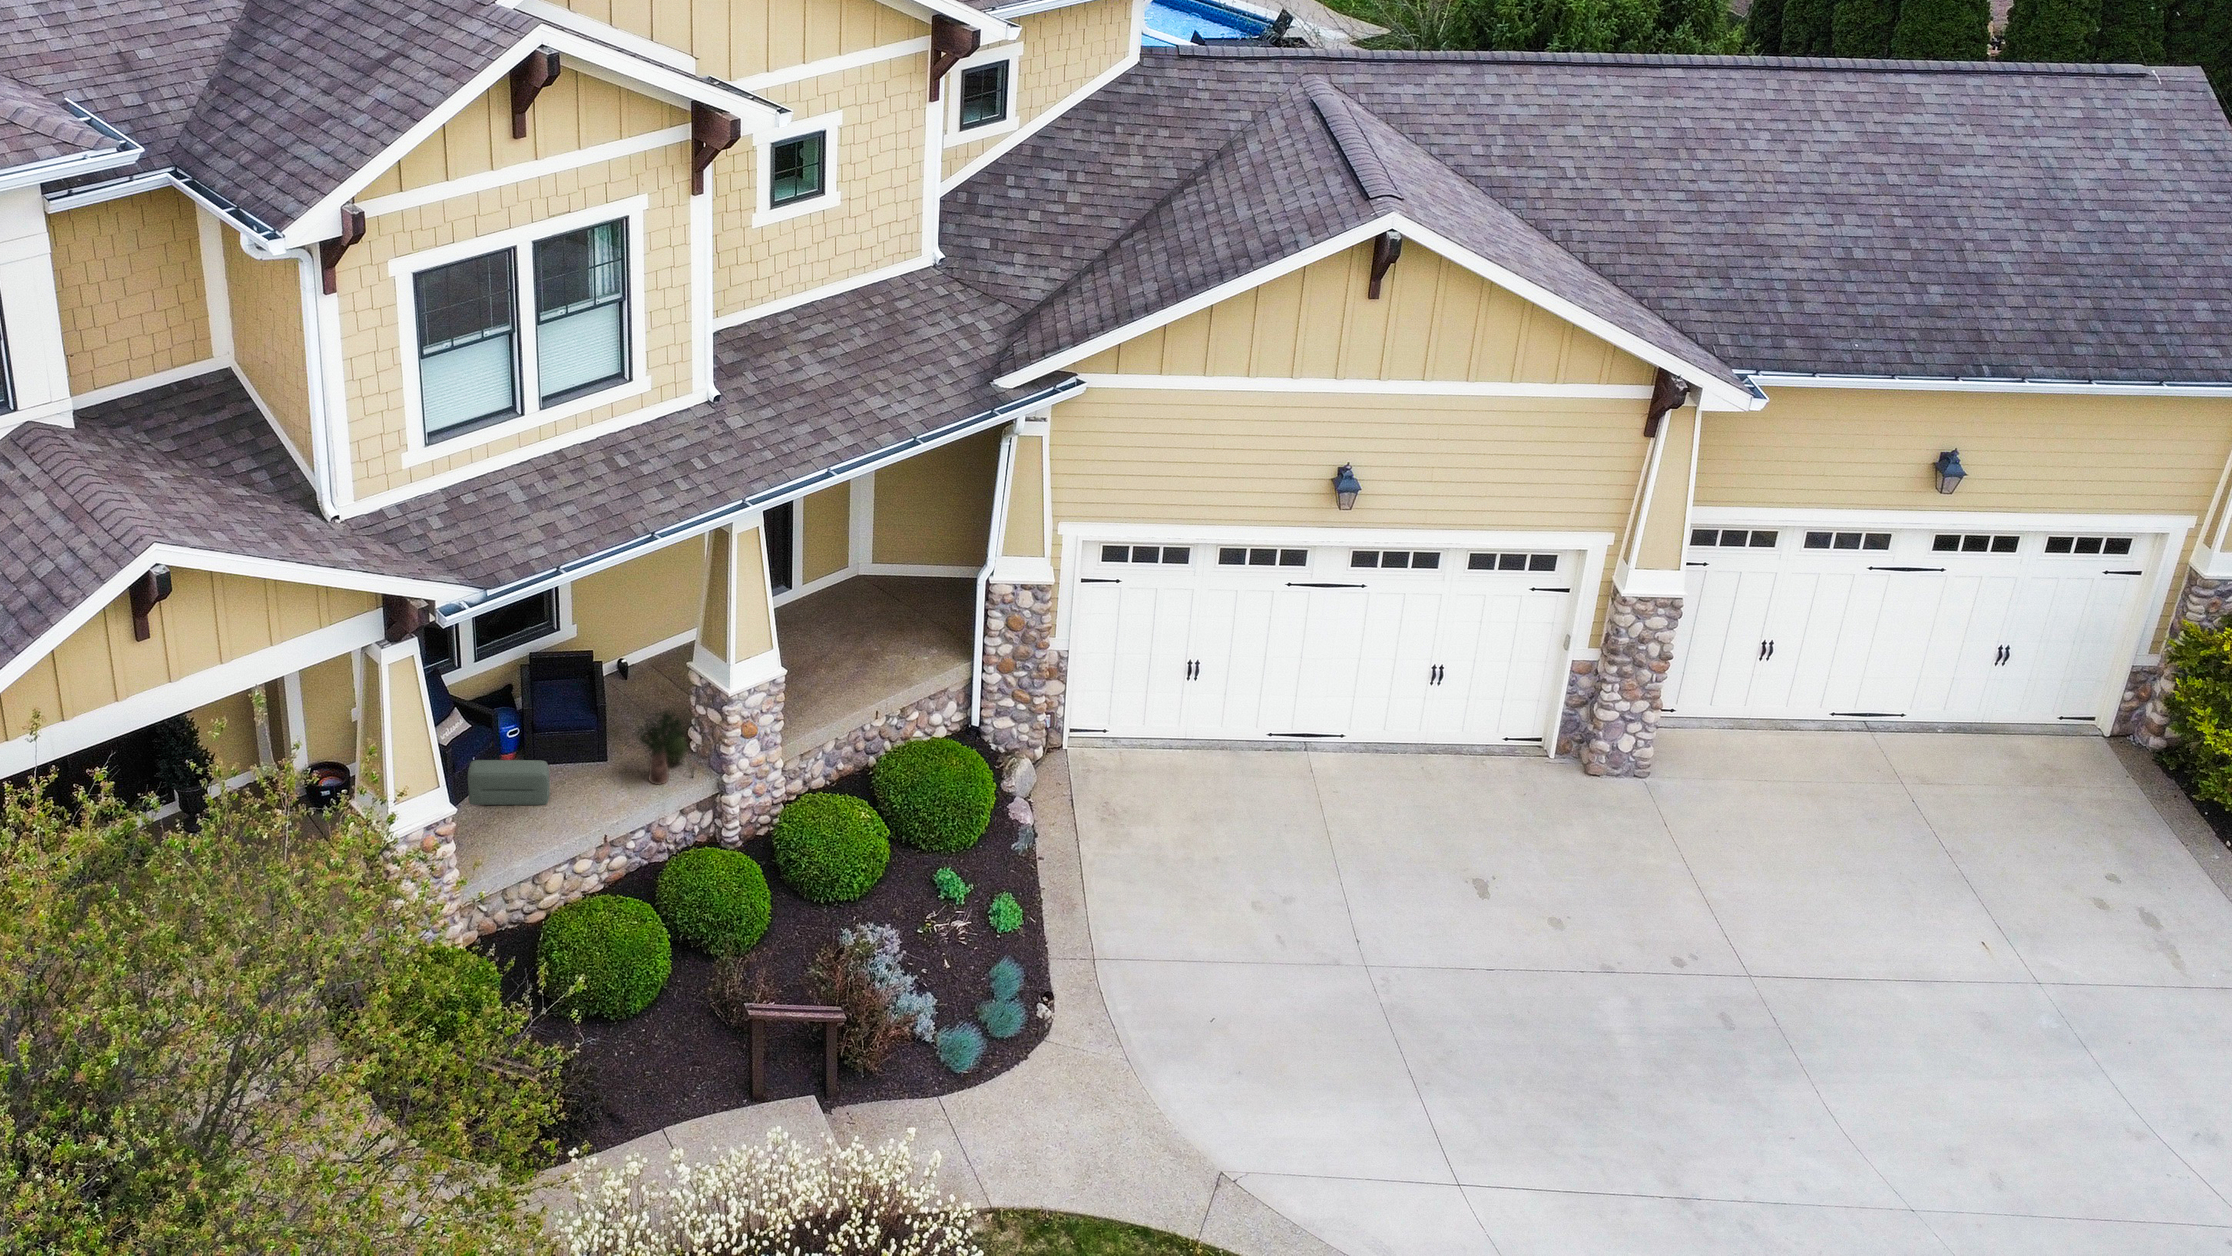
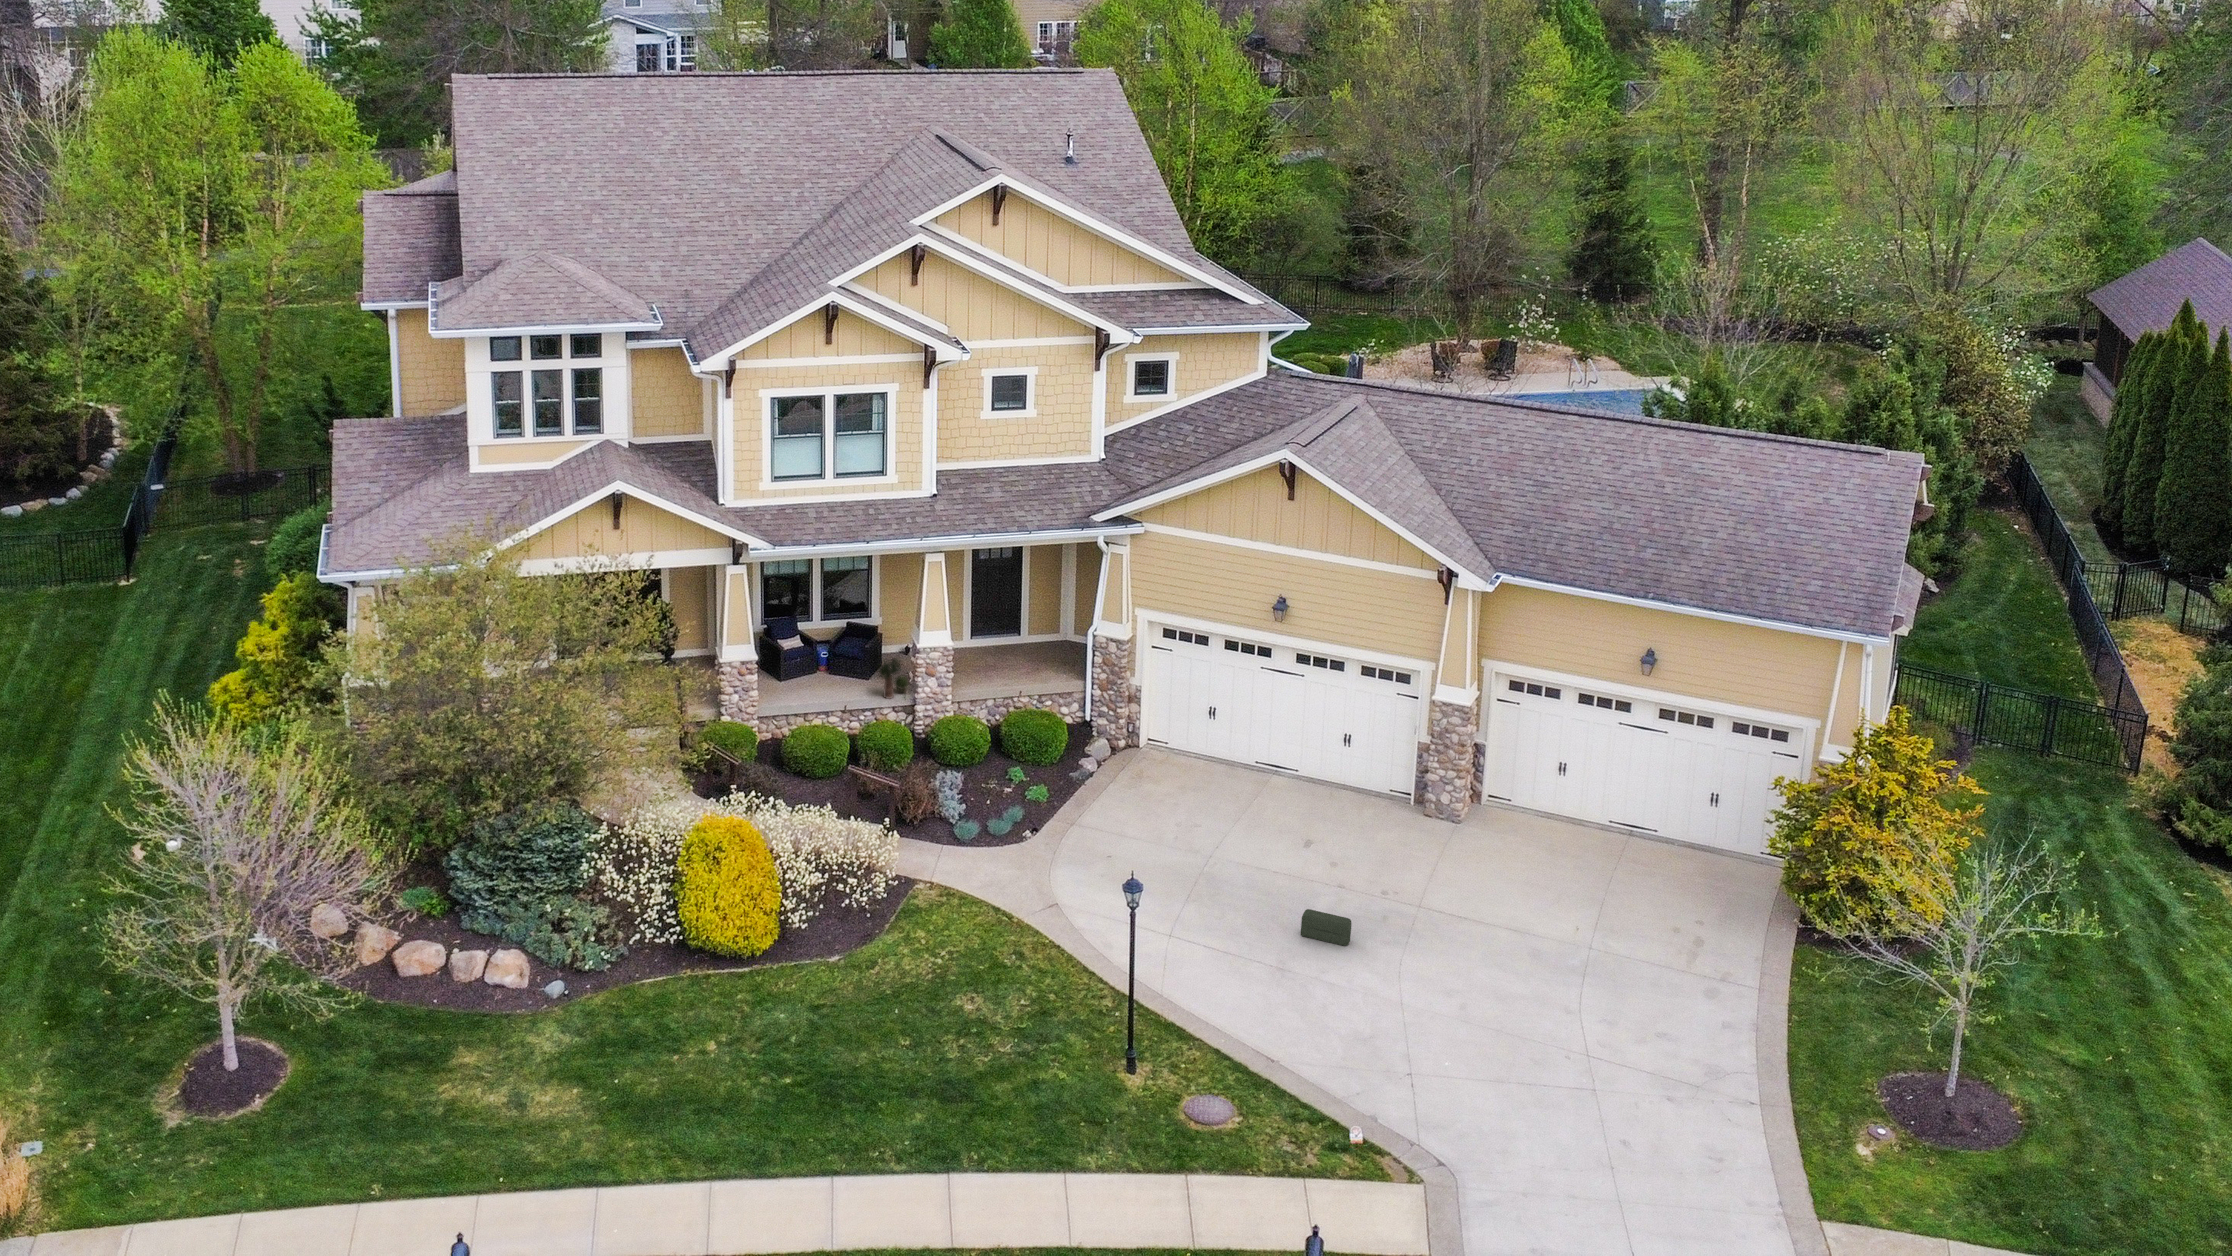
pouf: present [468,760,550,805] -> present [1301,909,1351,946]

